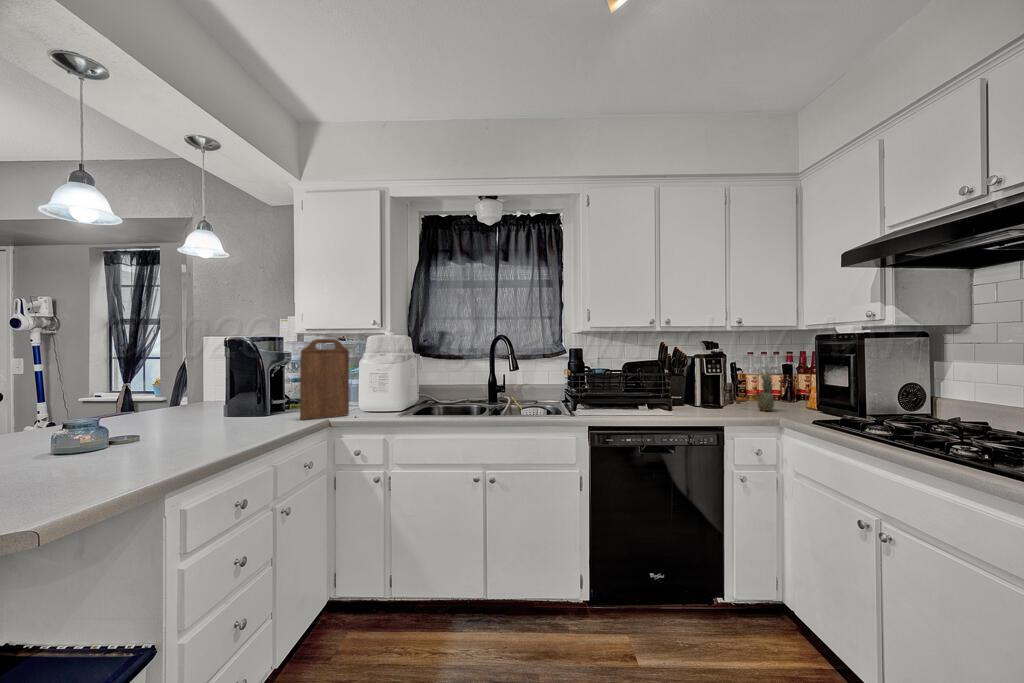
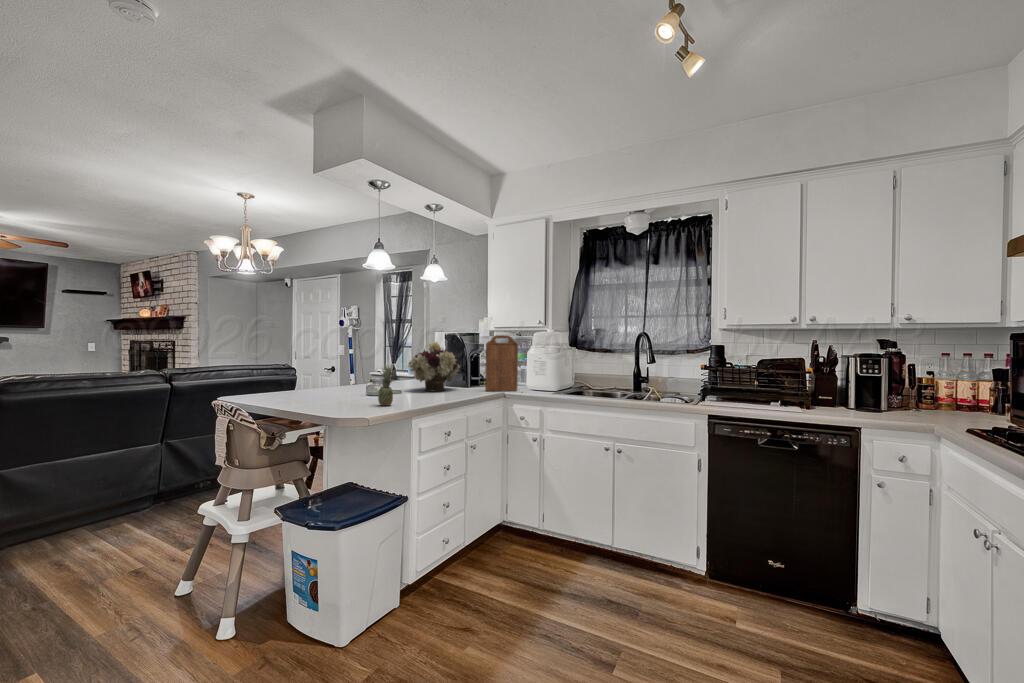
flower arrangement: none [155,349,256,429] -> present [409,342,460,391]
fruit: present [758,371,774,411] -> present [378,365,393,406]

